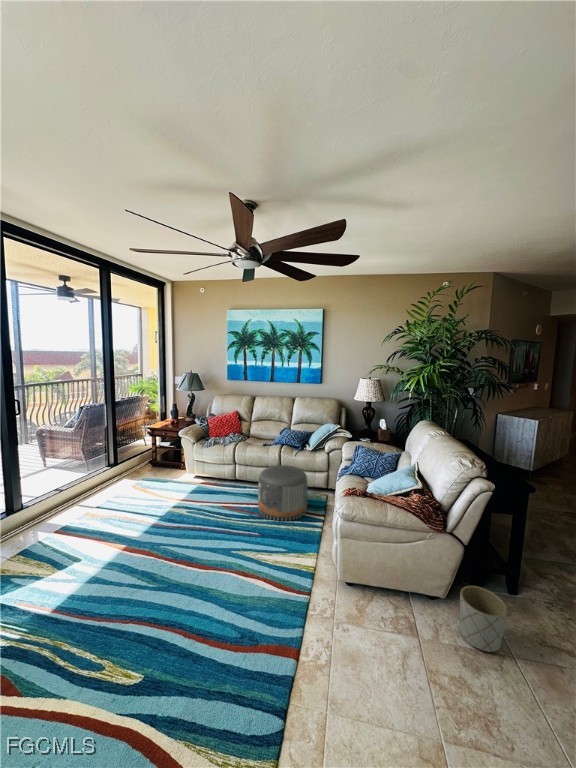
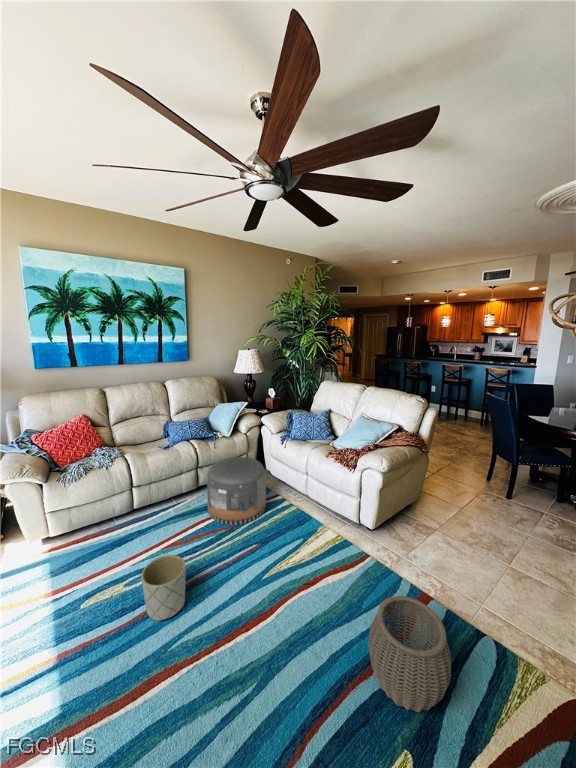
woven basket: none [160,586,230,684] -> present [368,596,451,712]
planter: present [460,586,507,652] -> present [141,555,186,622]

